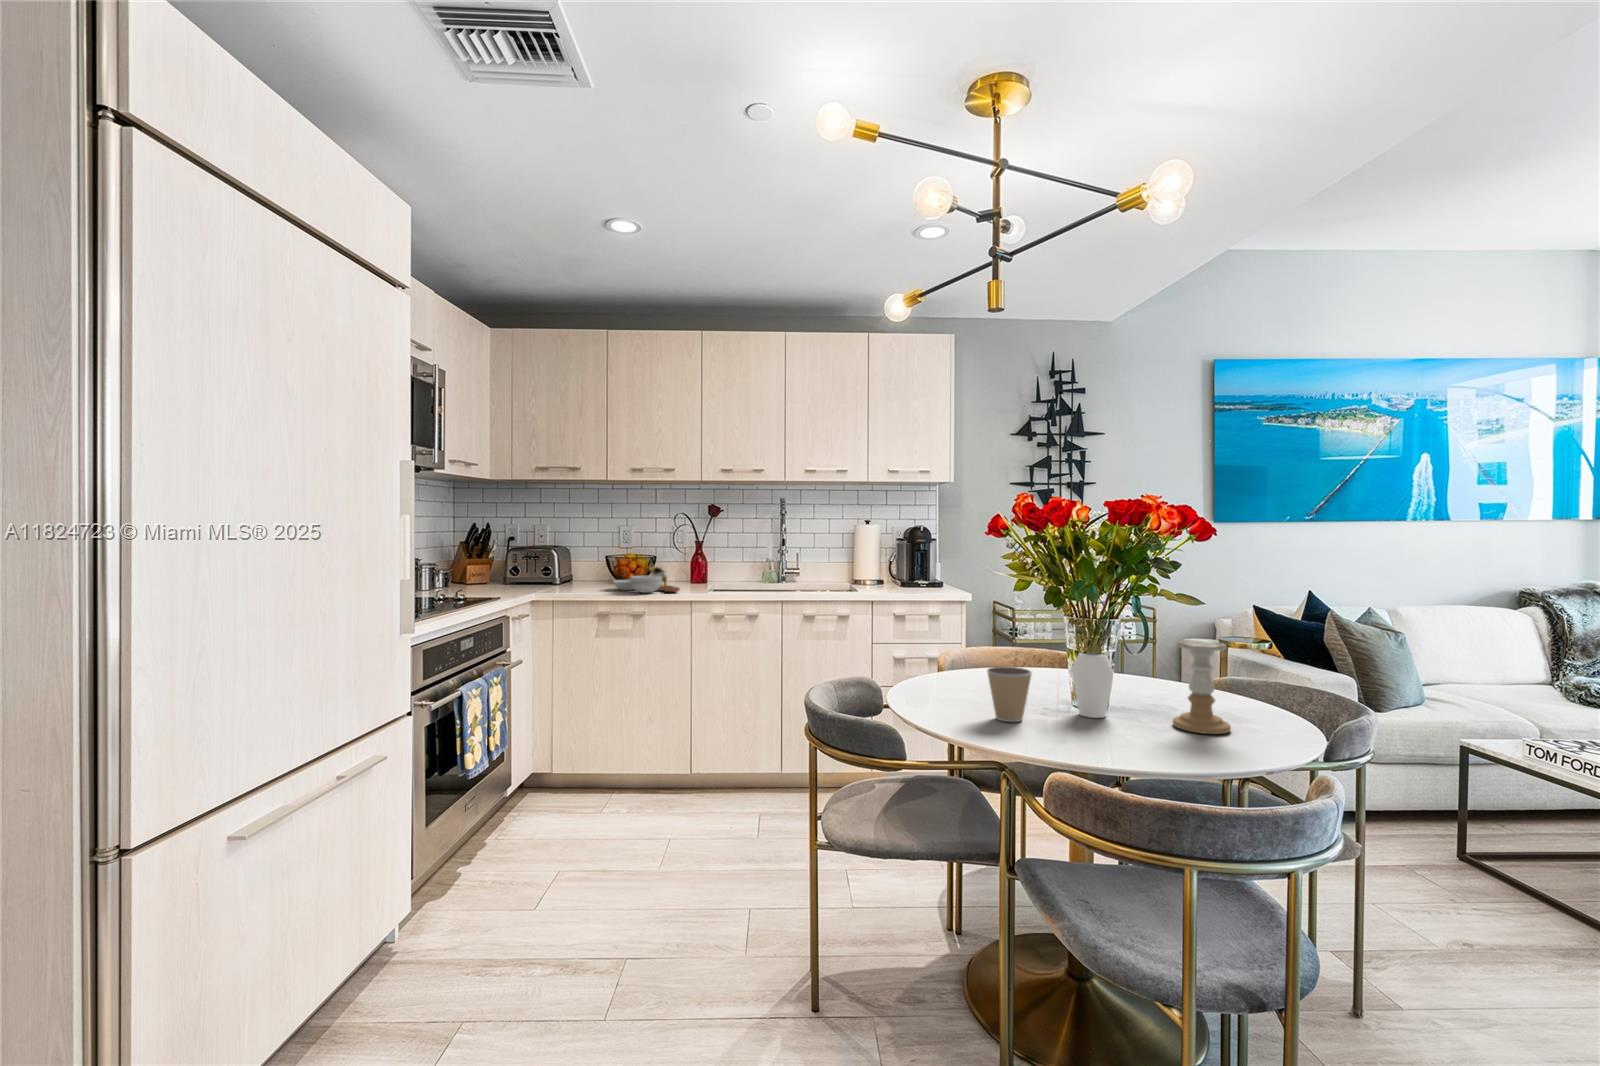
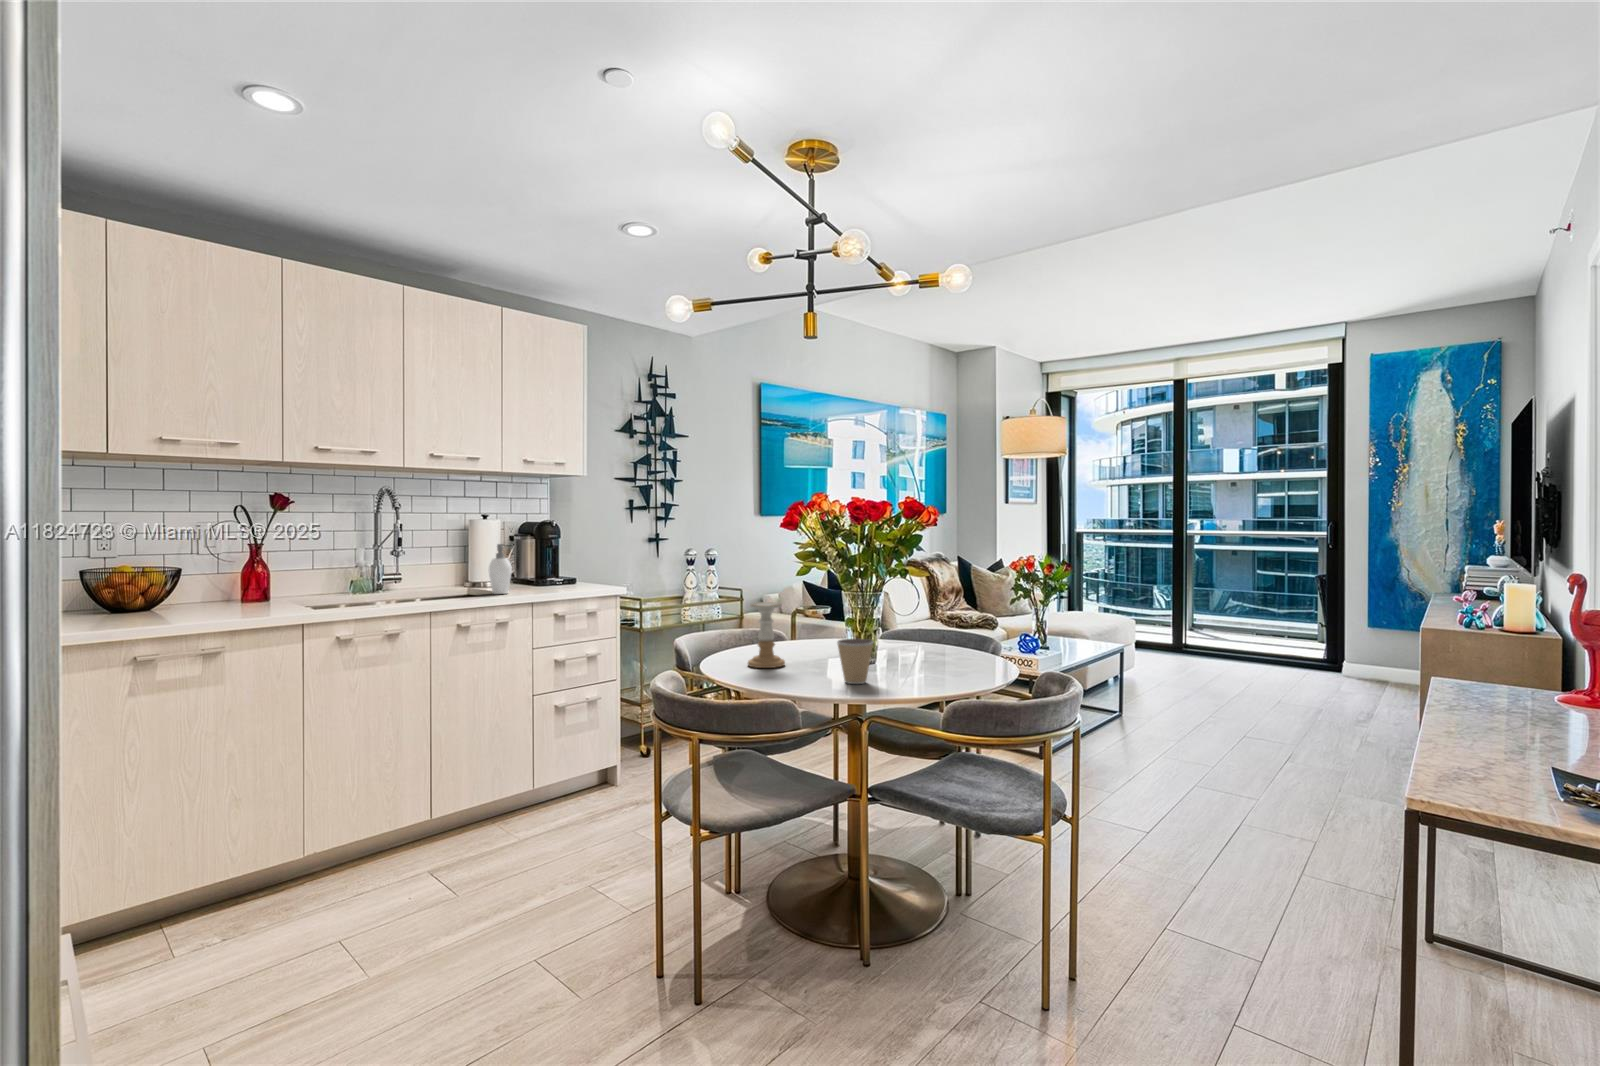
cutting board: present [613,564,679,593] -> none [146,577,275,618]
candle holder: present [1173,640,1231,734] -> present [748,602,785,668]
soap dispenser: present [1072,652,1113,718] -> present [489,544,512,594]

